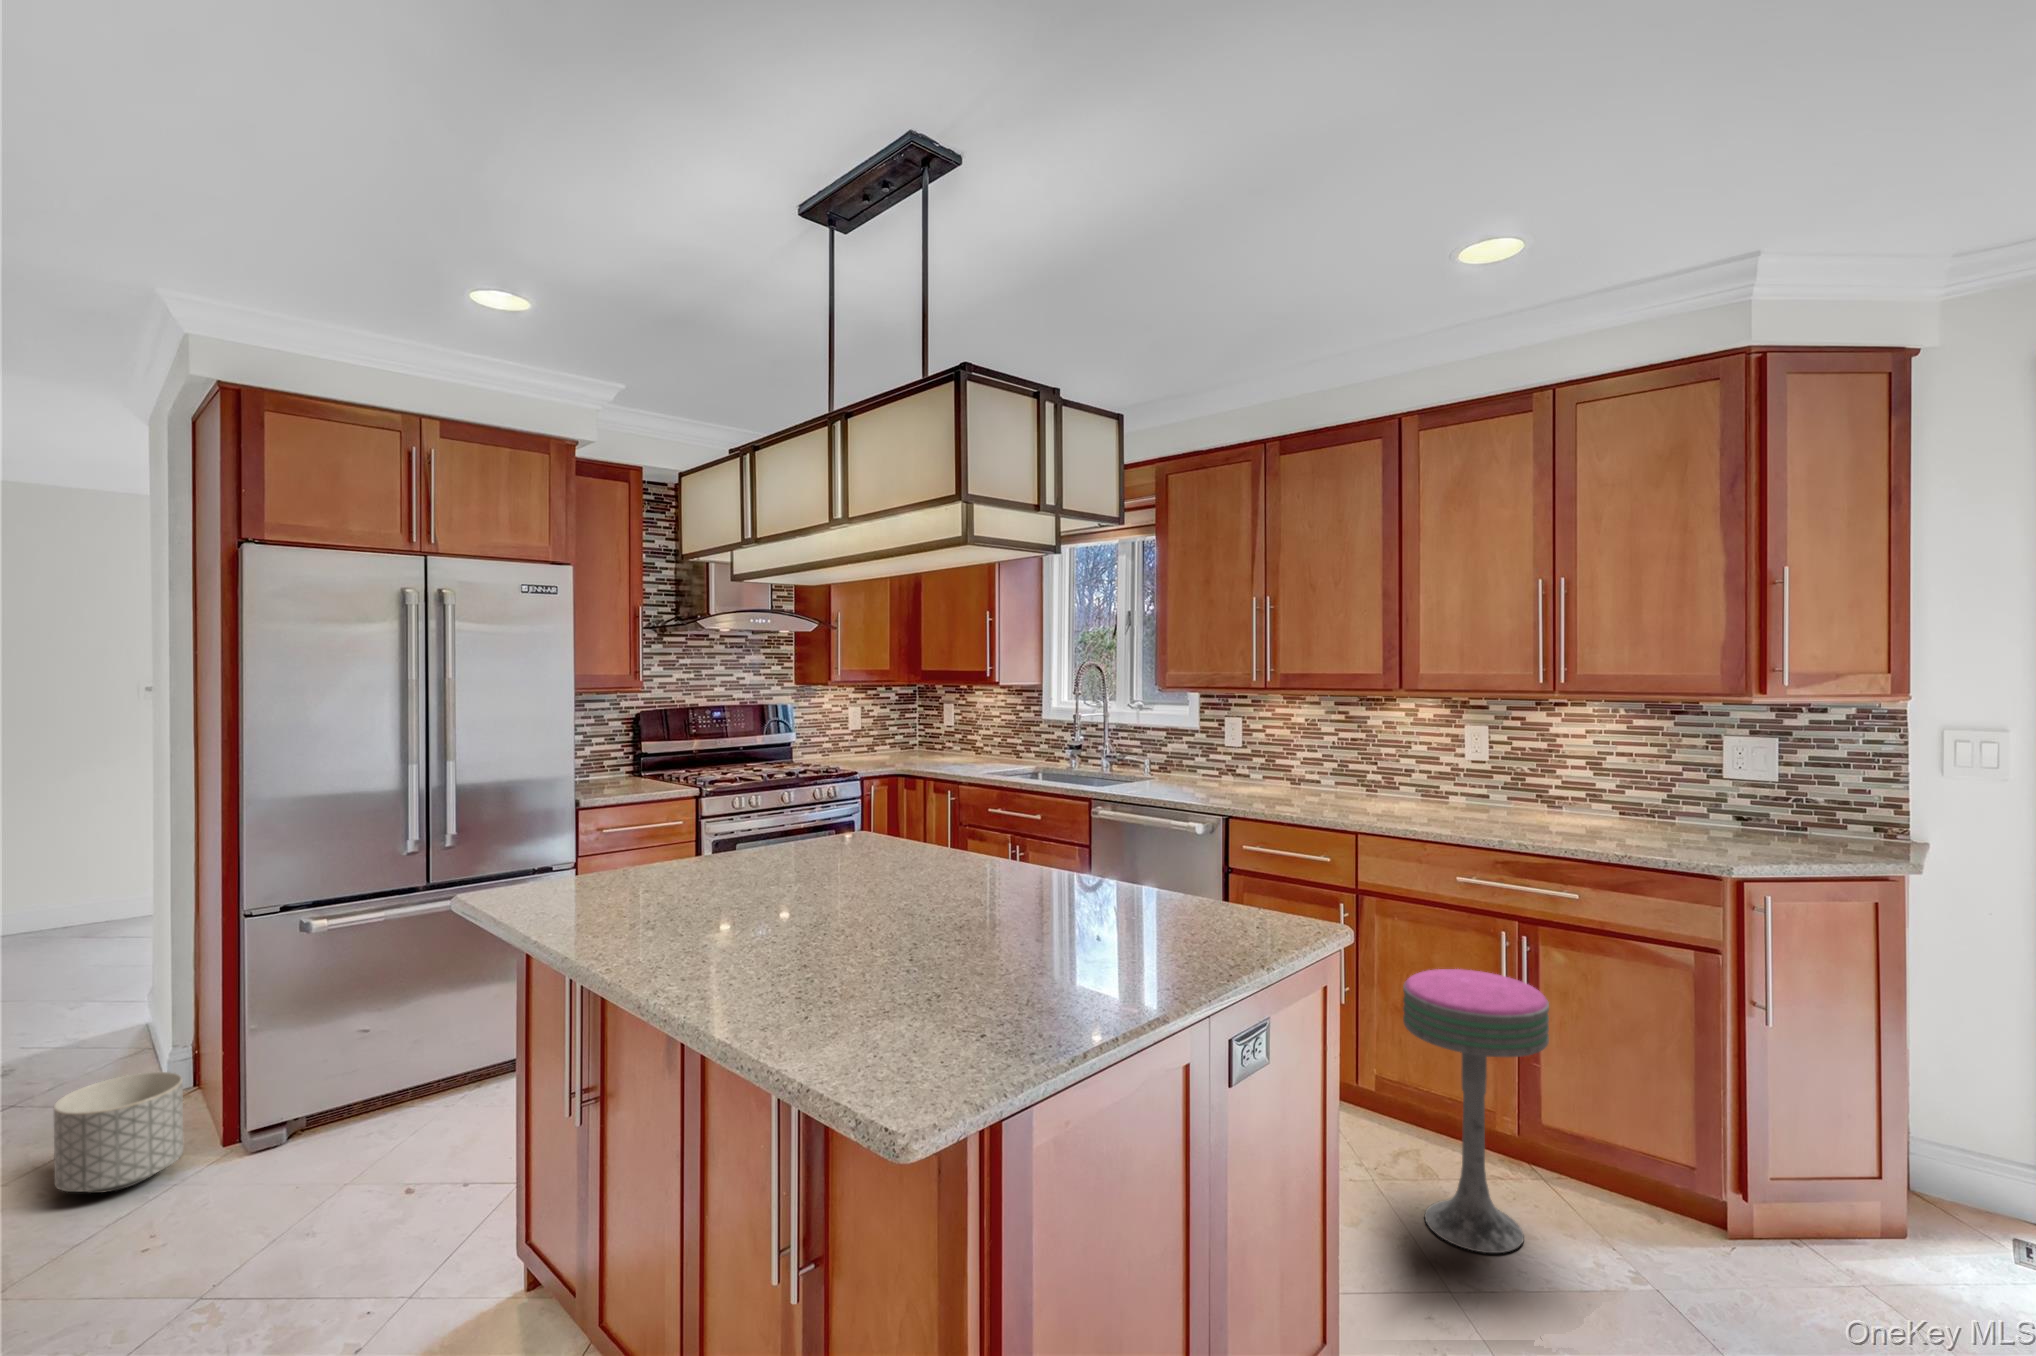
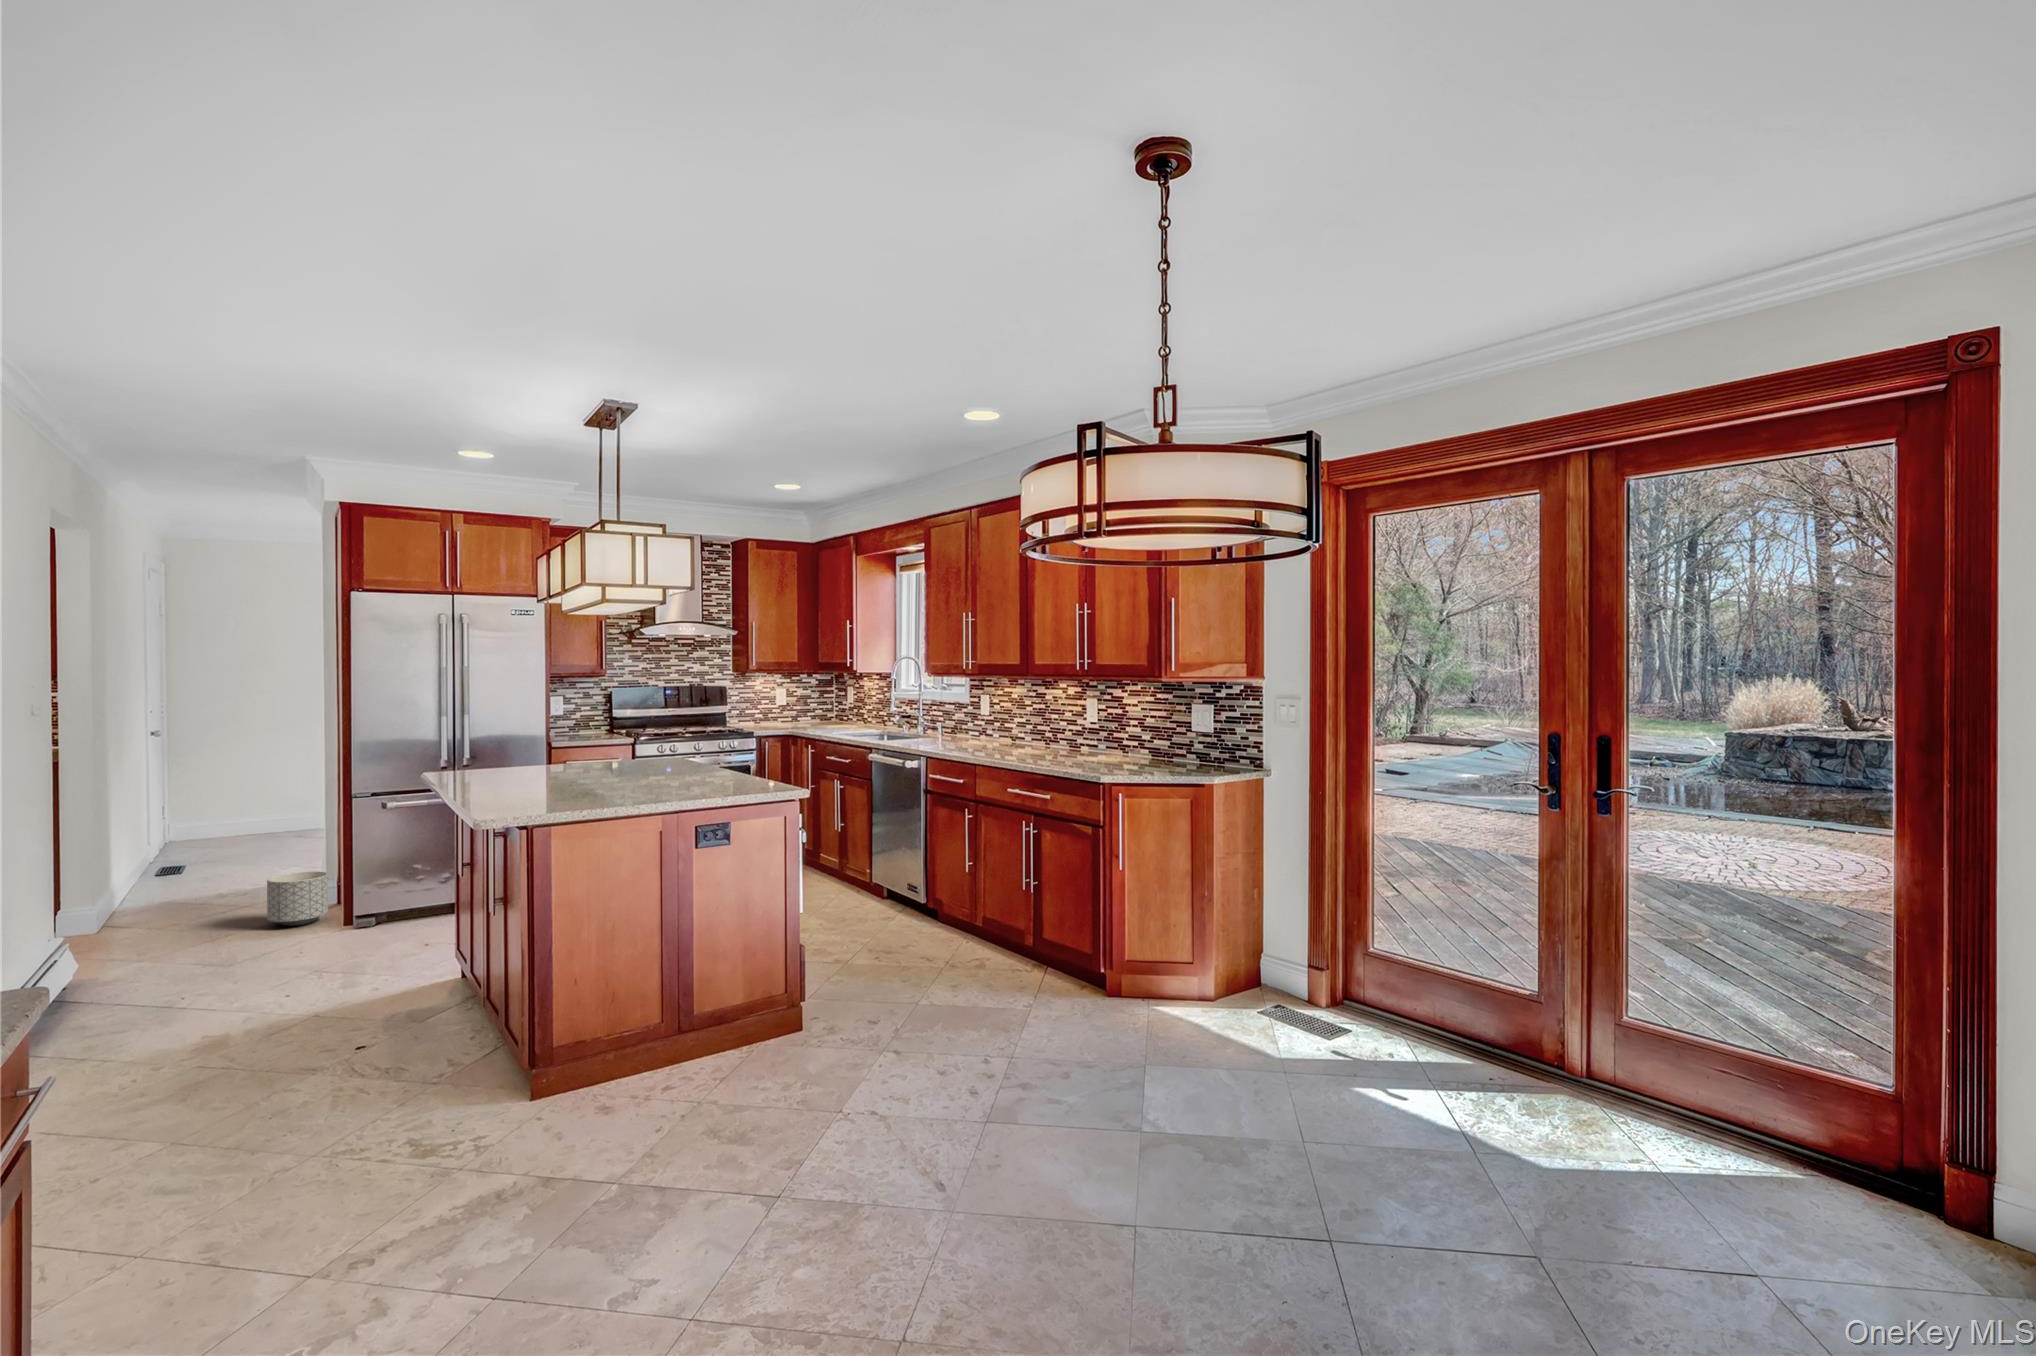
bar stool: present [1403,969,1549,1253] -> none [909,835,985,986]

